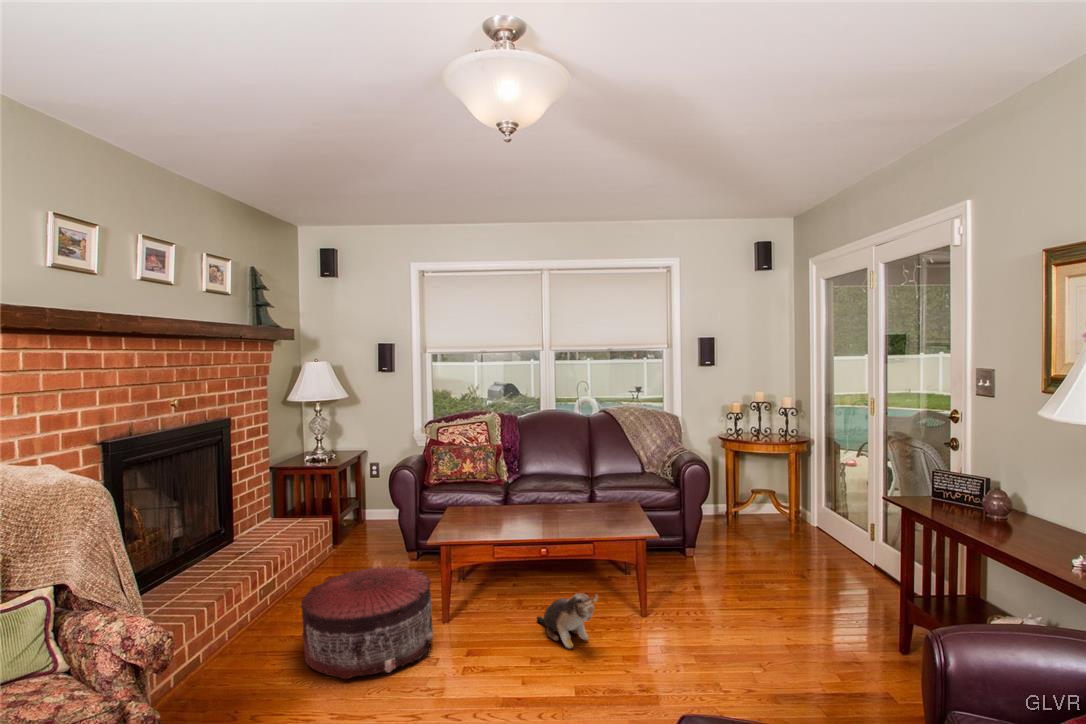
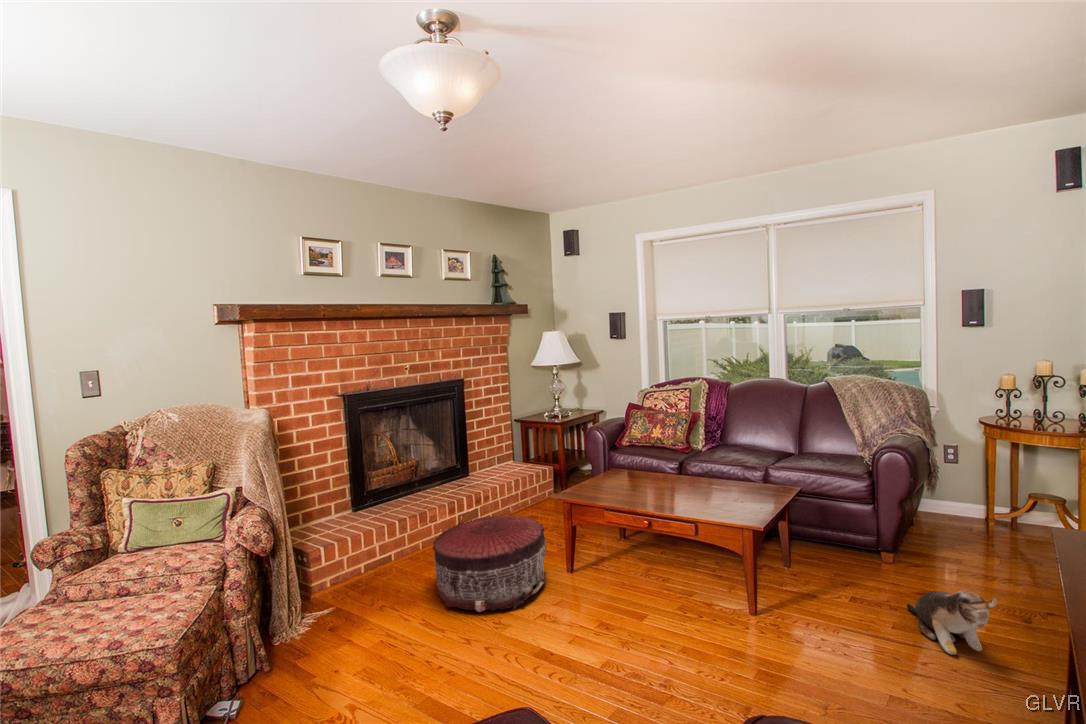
plush toy: present [537,593,598,648] -> present [907,590,997,655]

